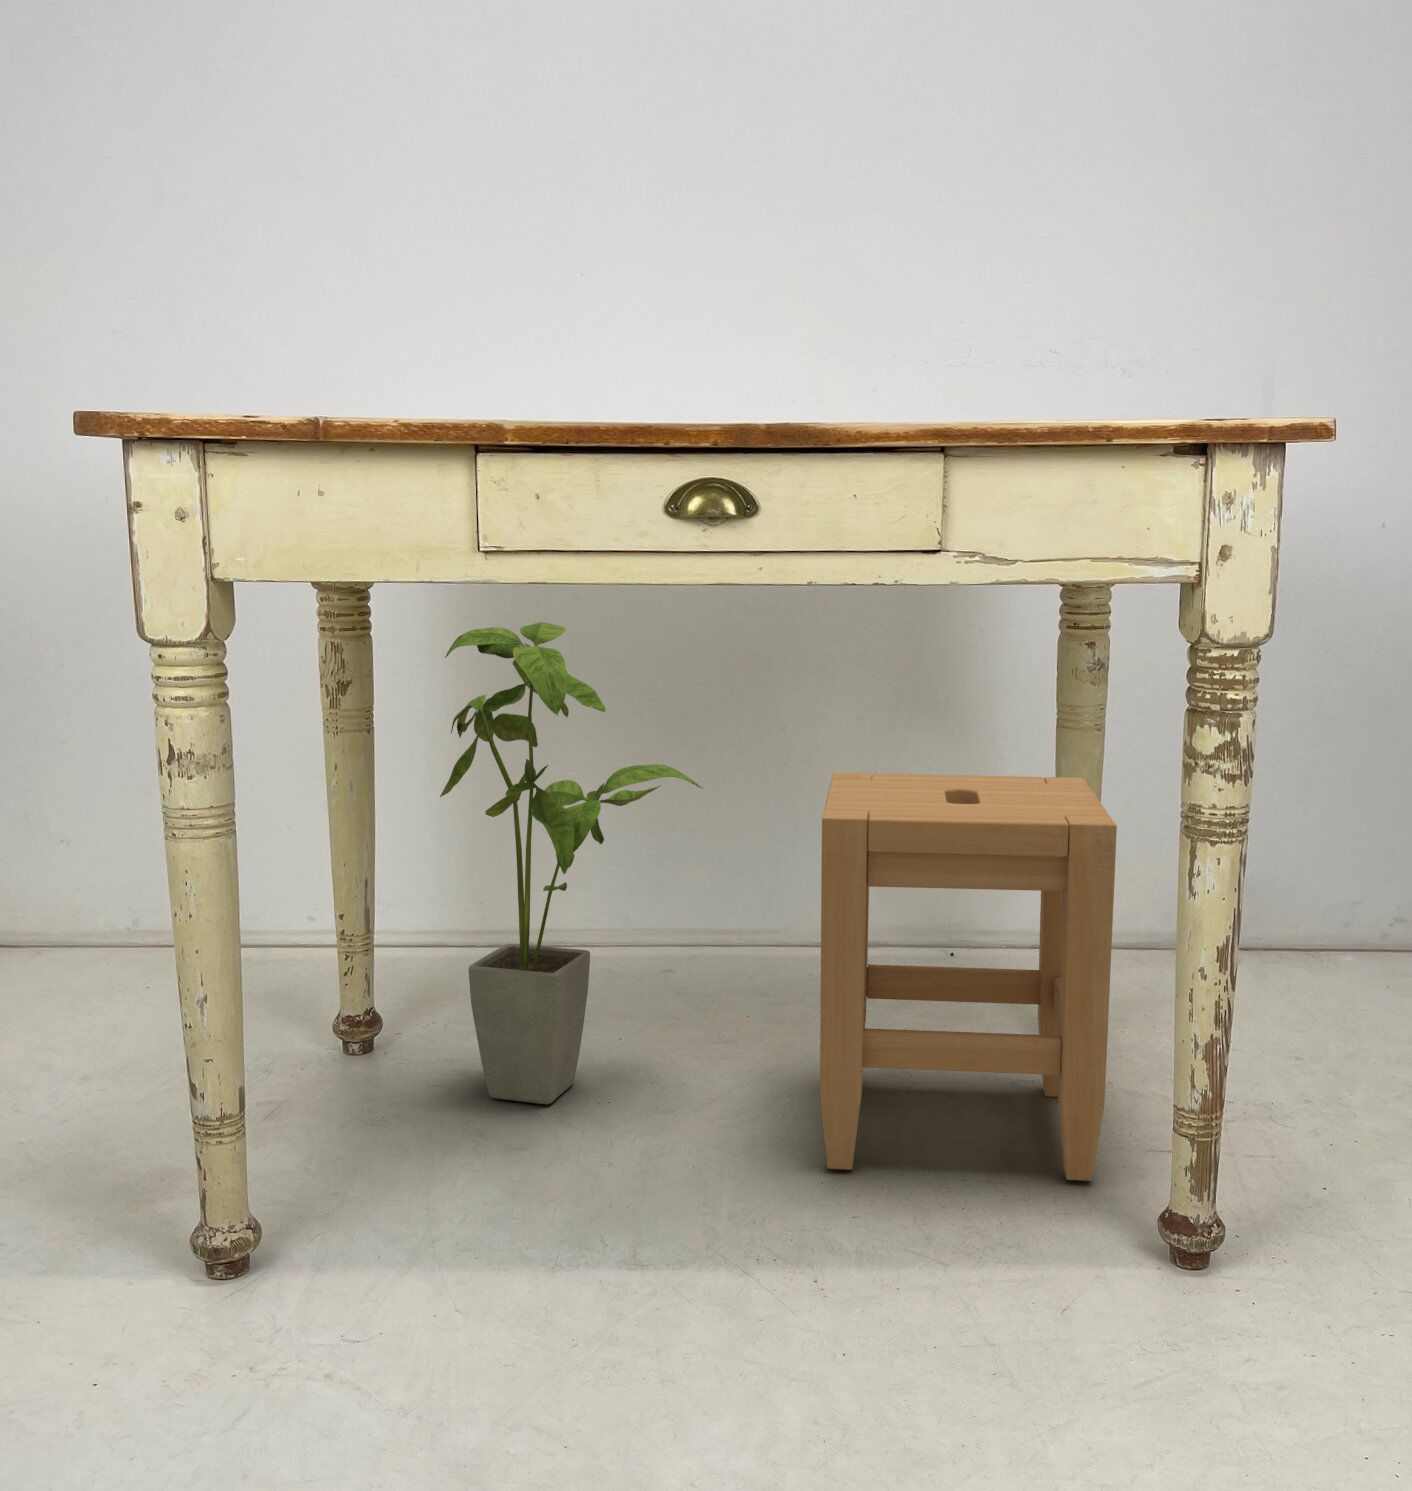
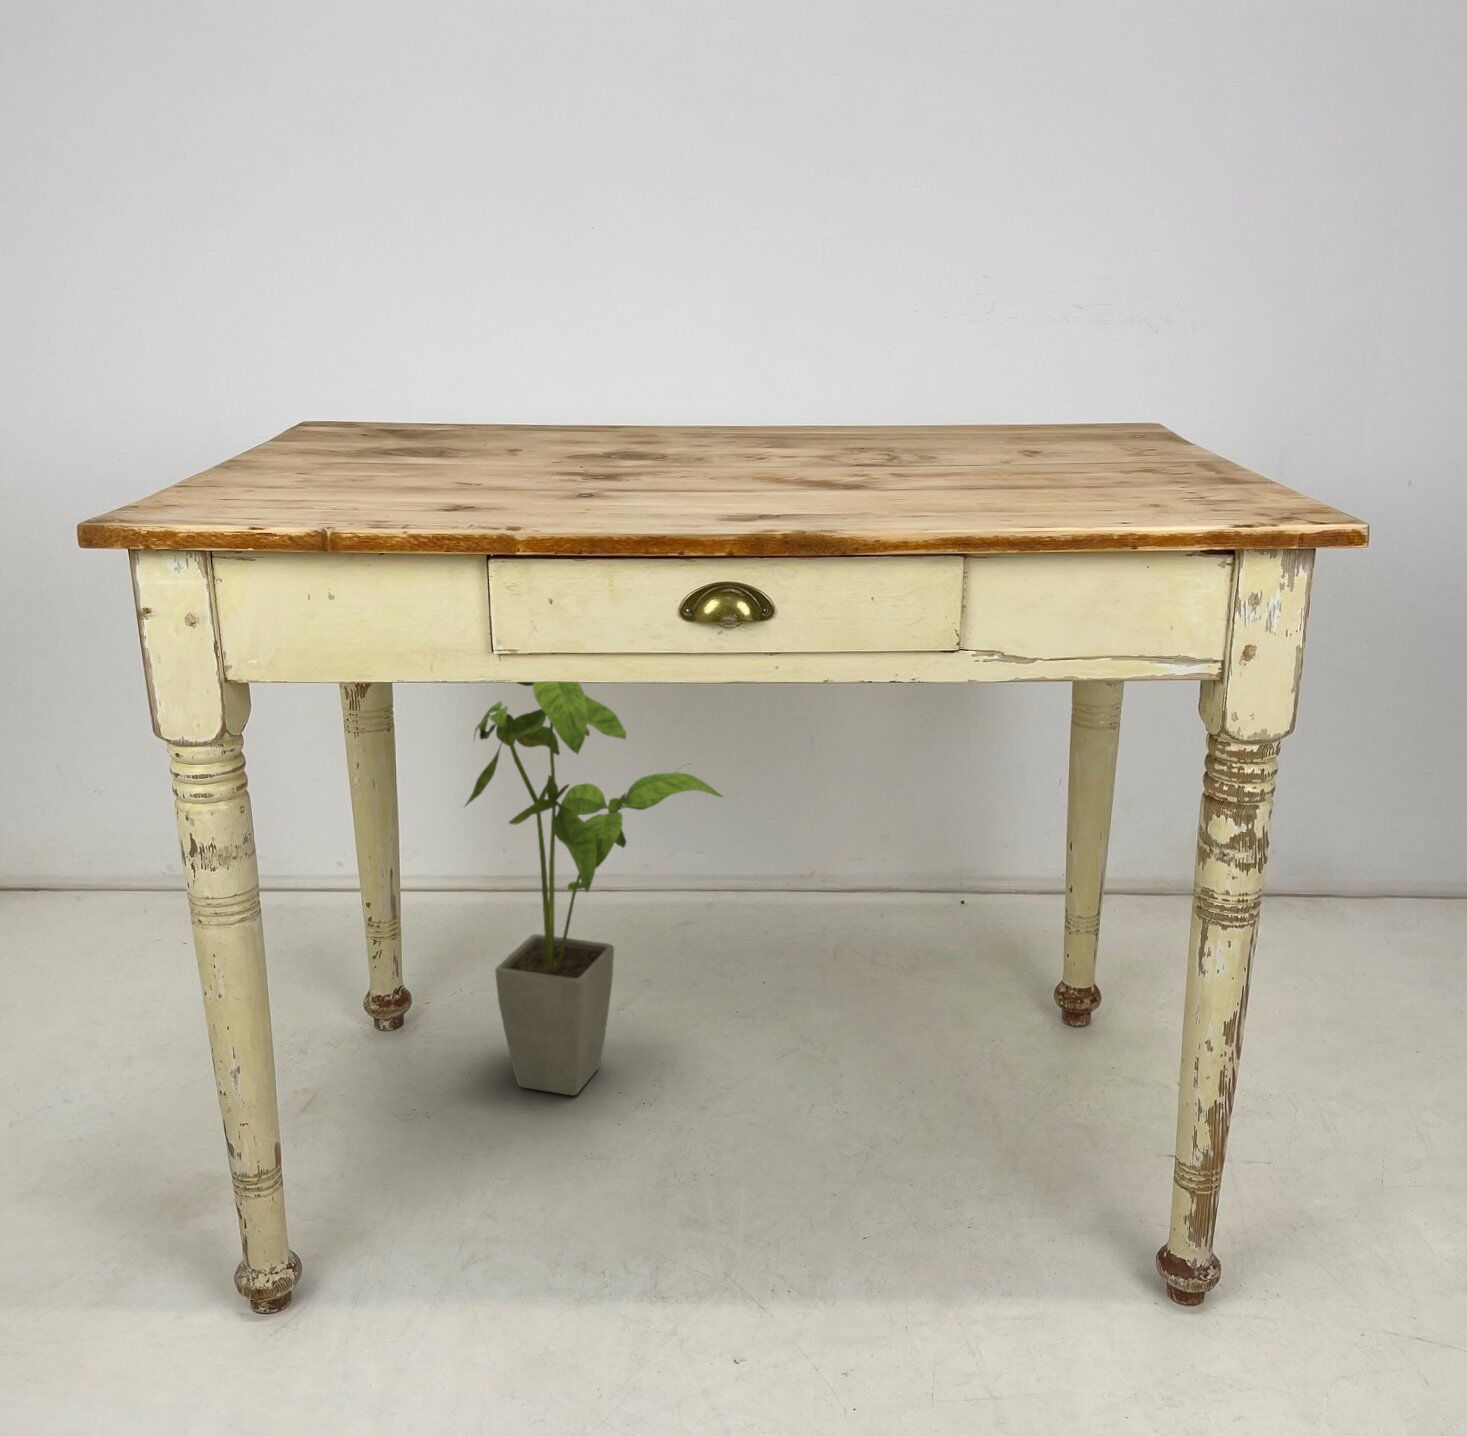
stool: present [820,773,1117,1181] -> none [836,776,1130,1198]

